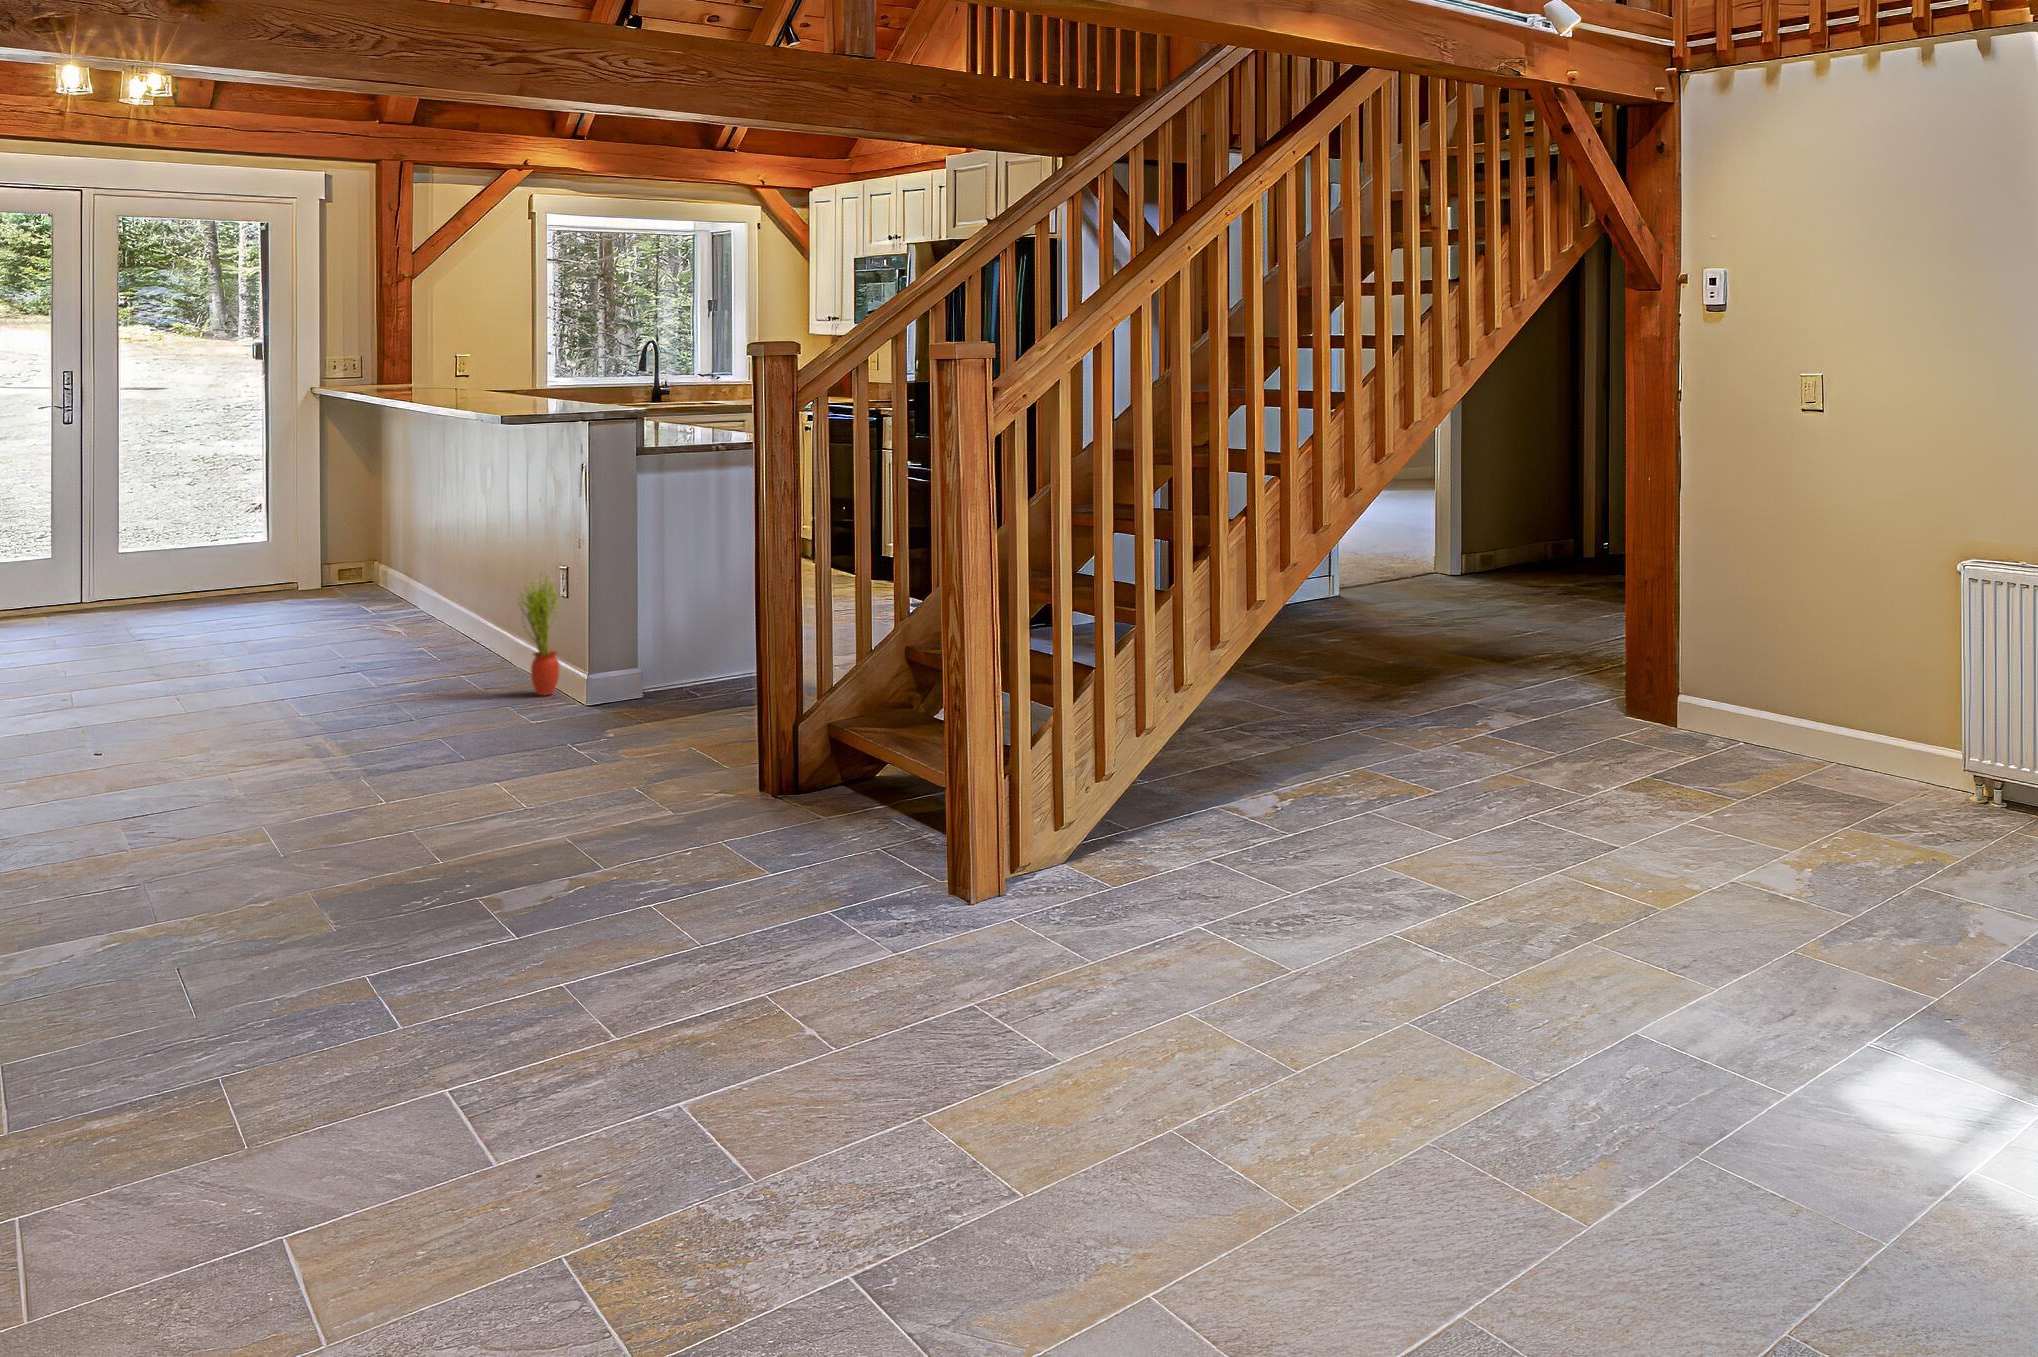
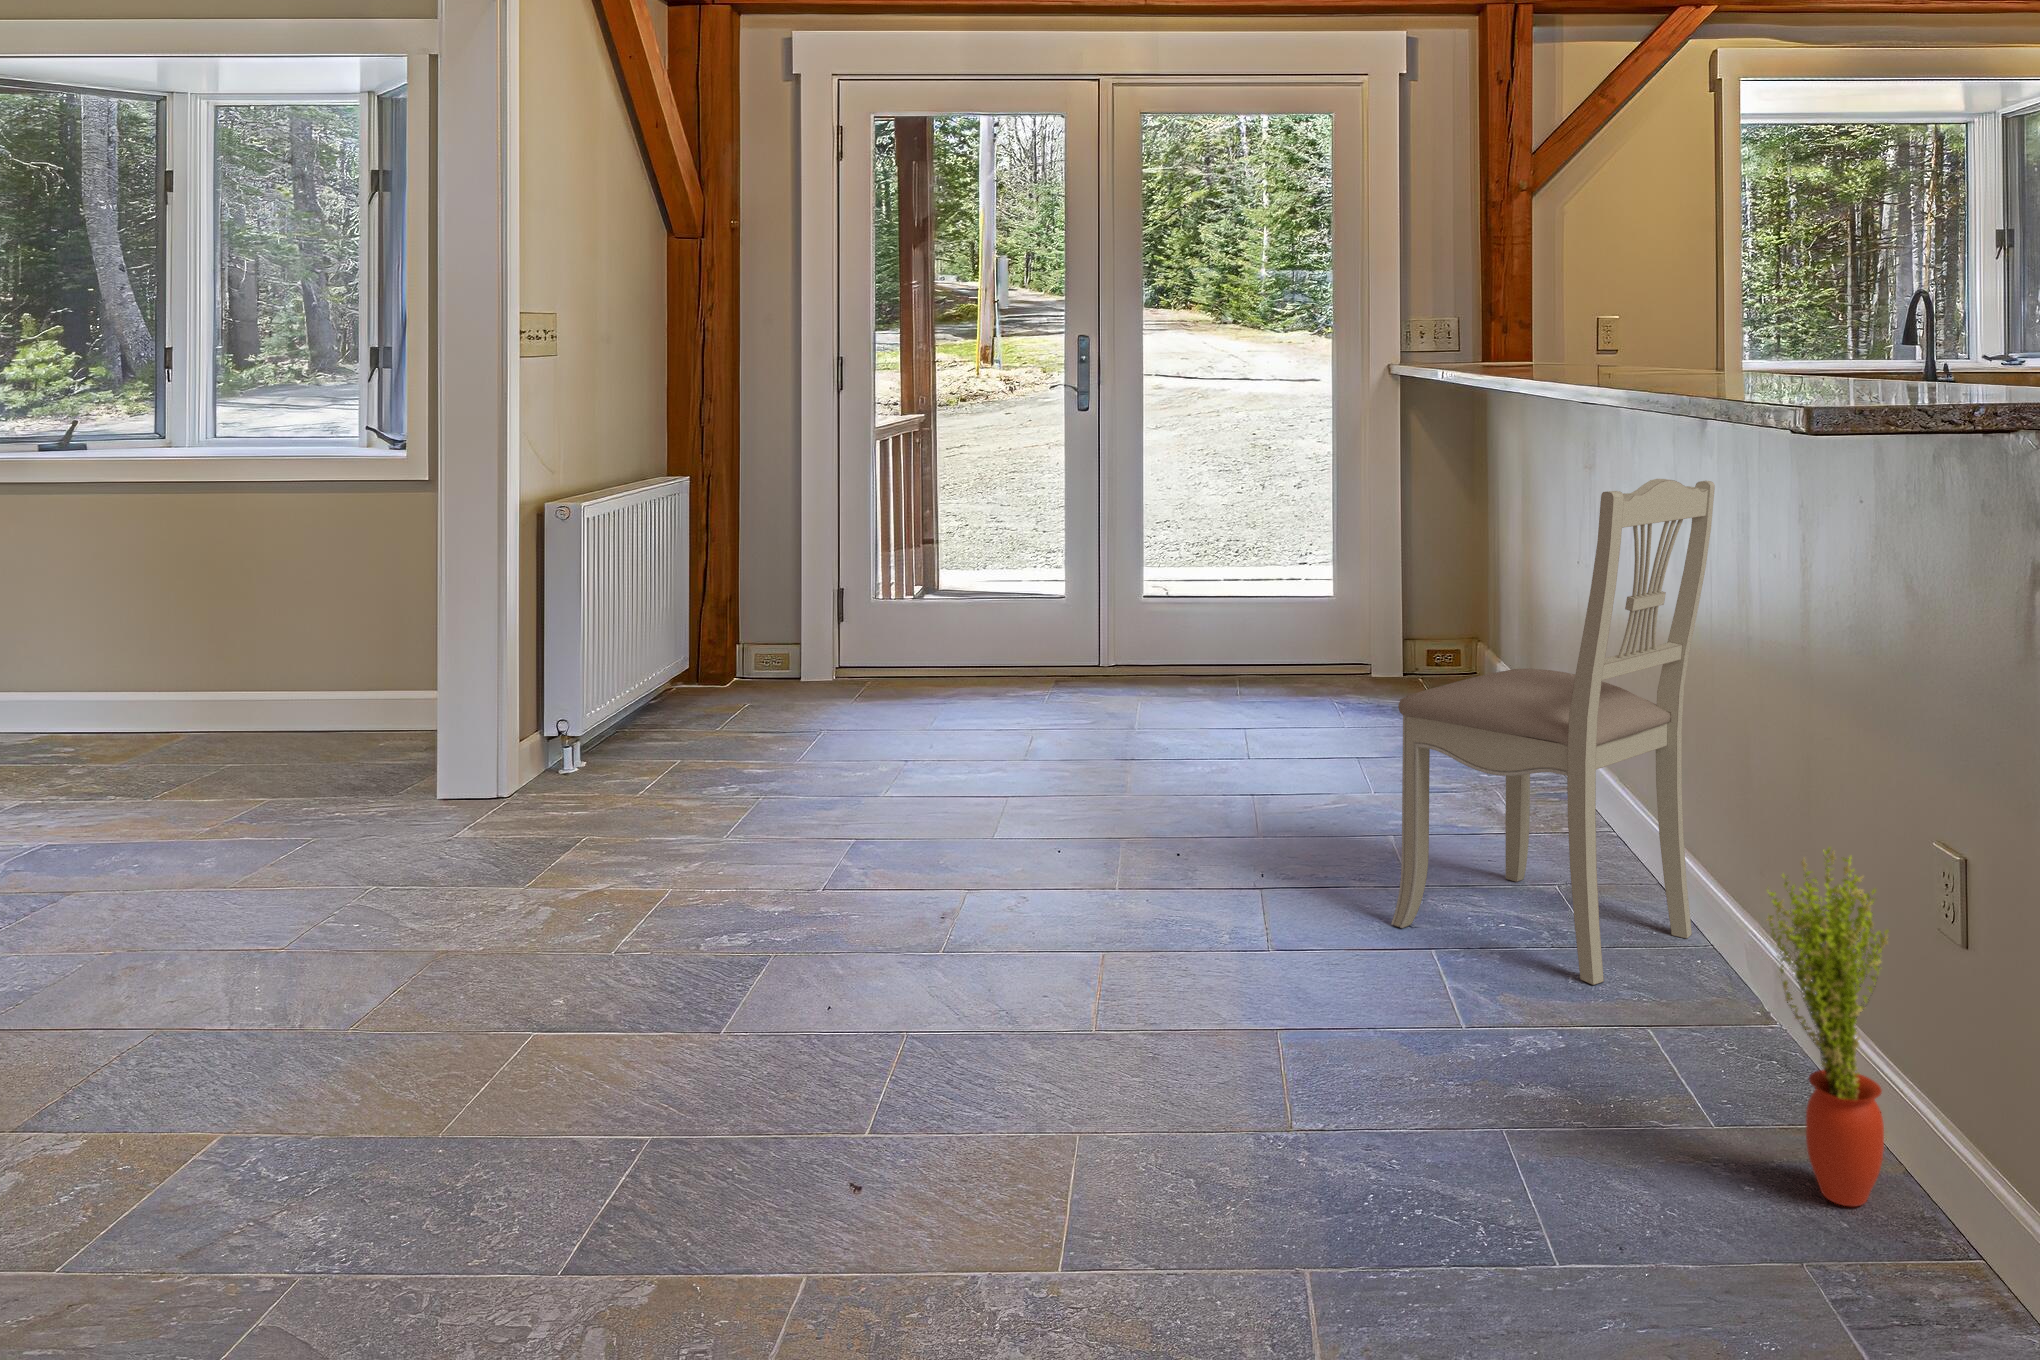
dining chair: none [344,442,507,669] -> present [1391,479,1715,985]

